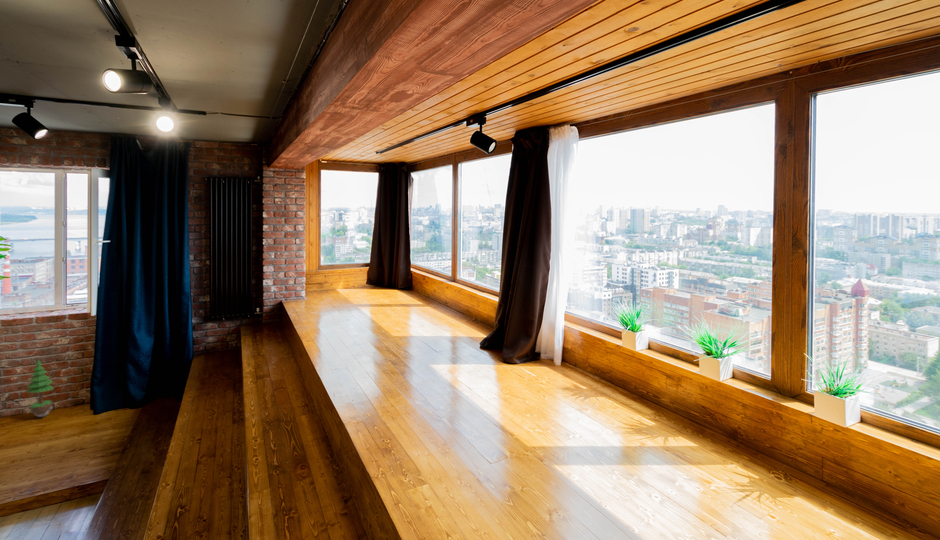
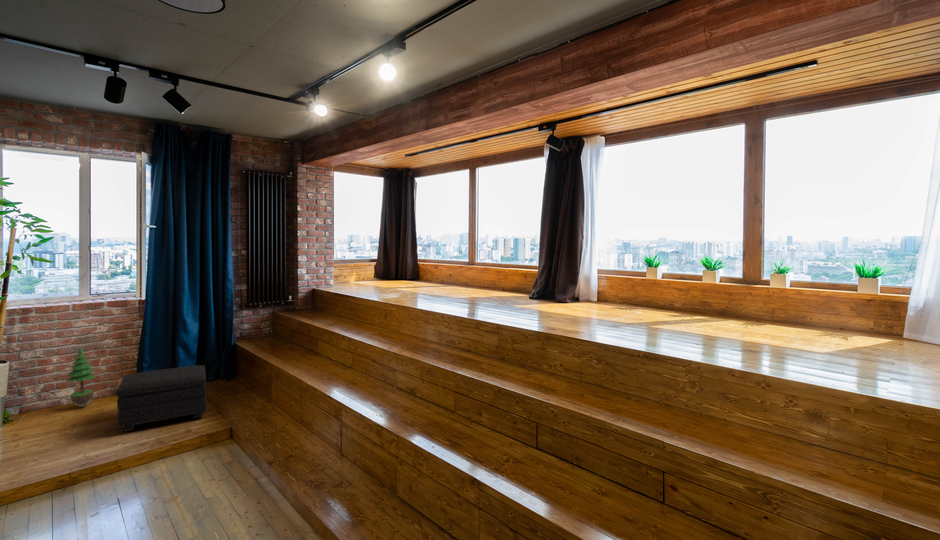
footstool: none [50,383,152,448] -> present [117,365,207,431]

